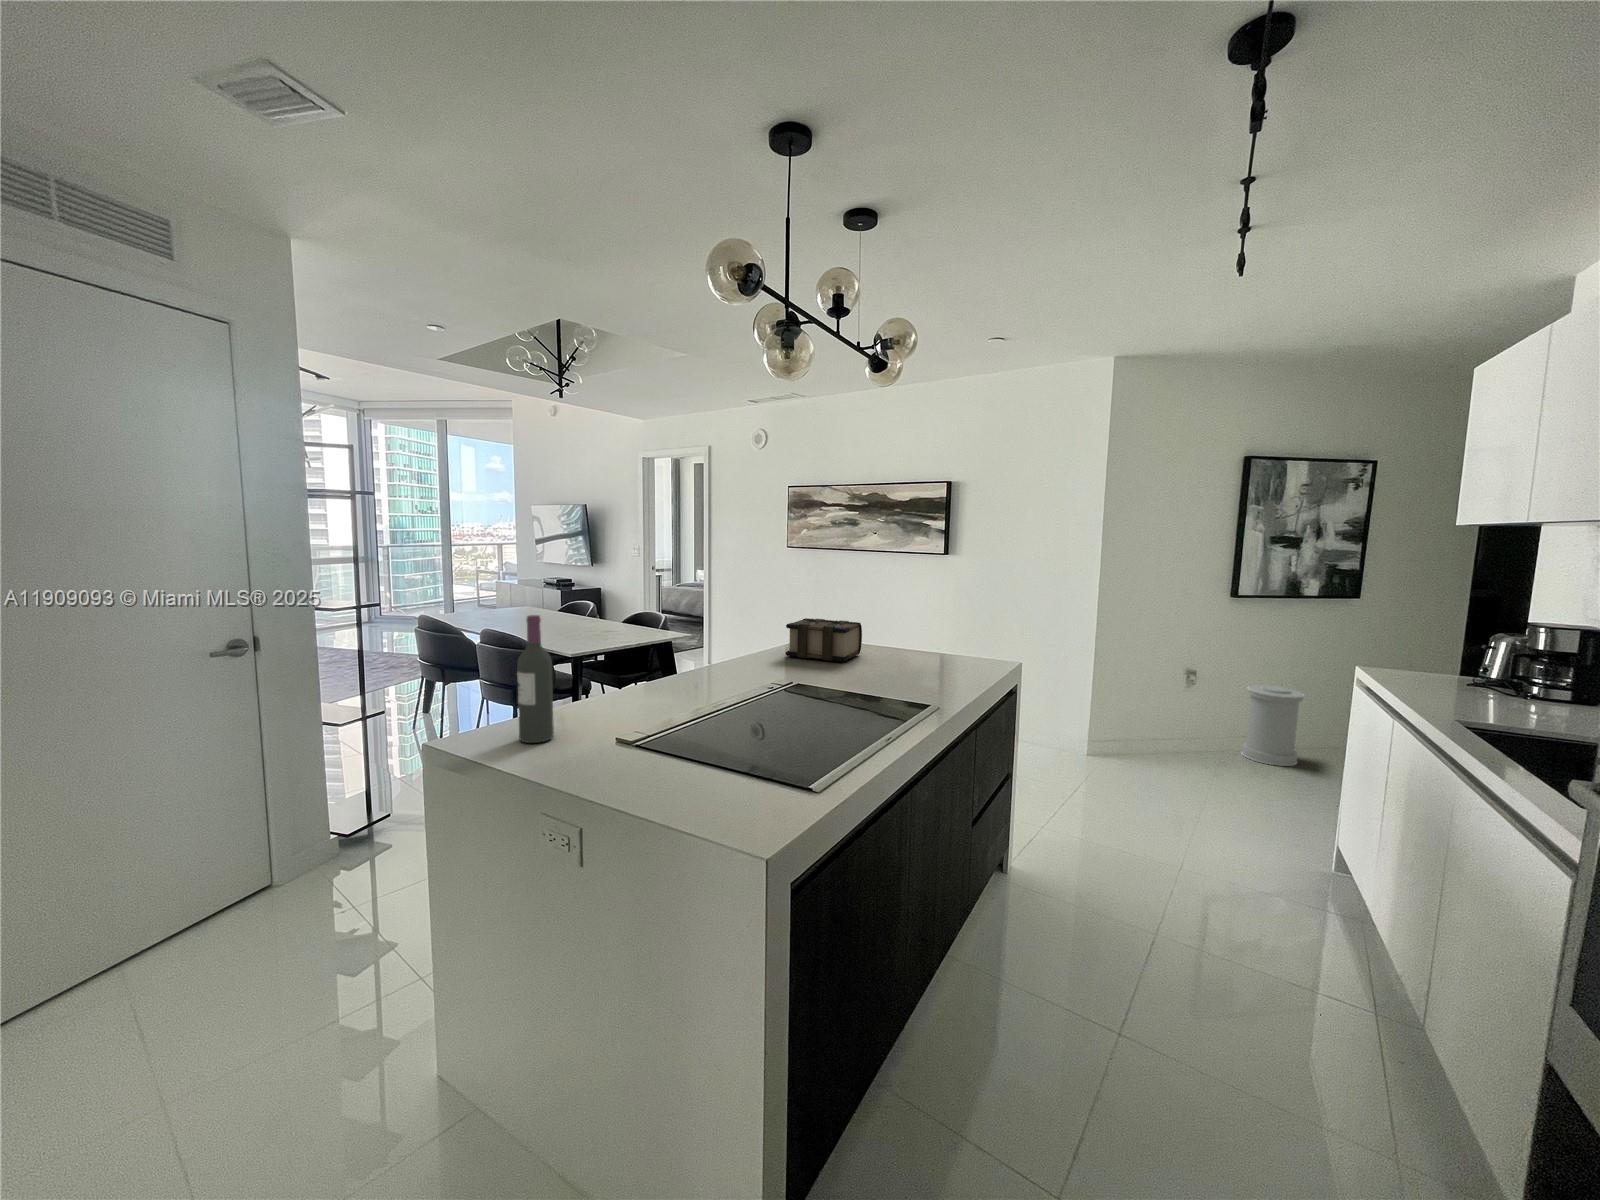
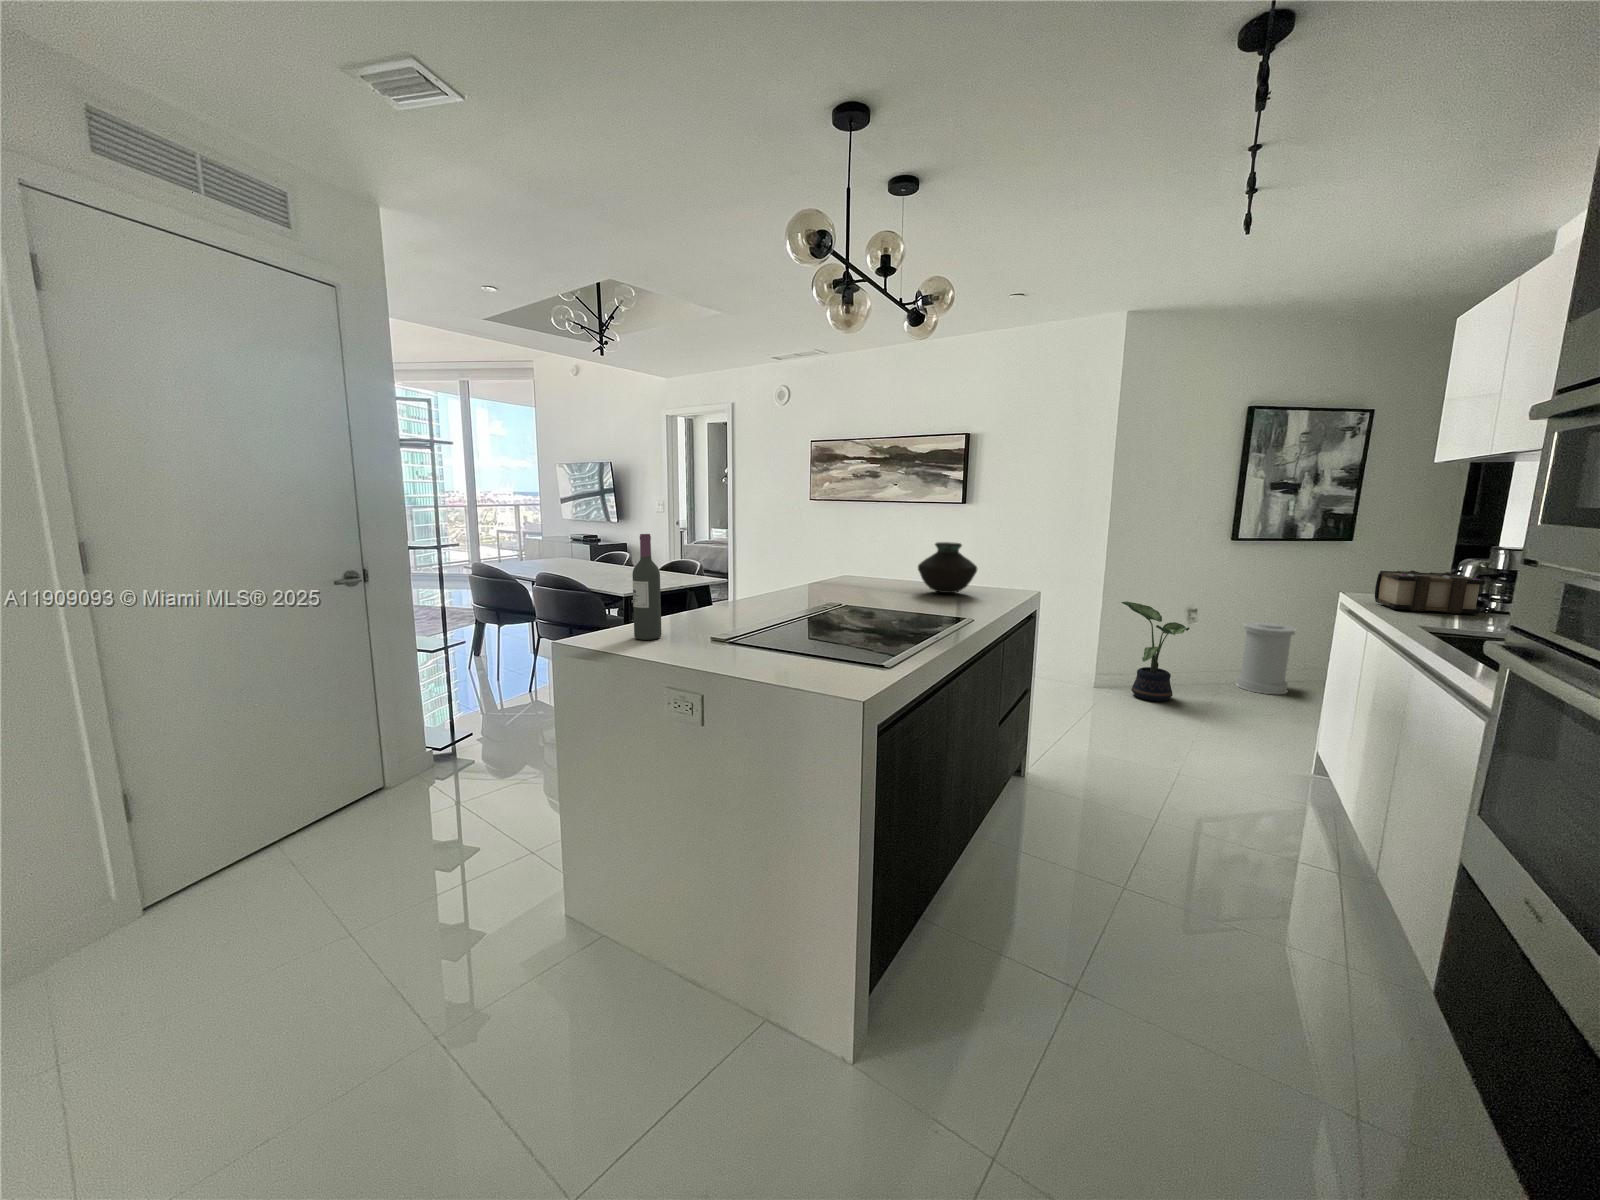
vase: none [882,609,948,667] -> present [918,542,977,593]
book: present [786,618,862,661] -> present [1375,571,1485,614]
potted plant: none [1114,663,1189,774] -> present [1121,601,1189,701]

